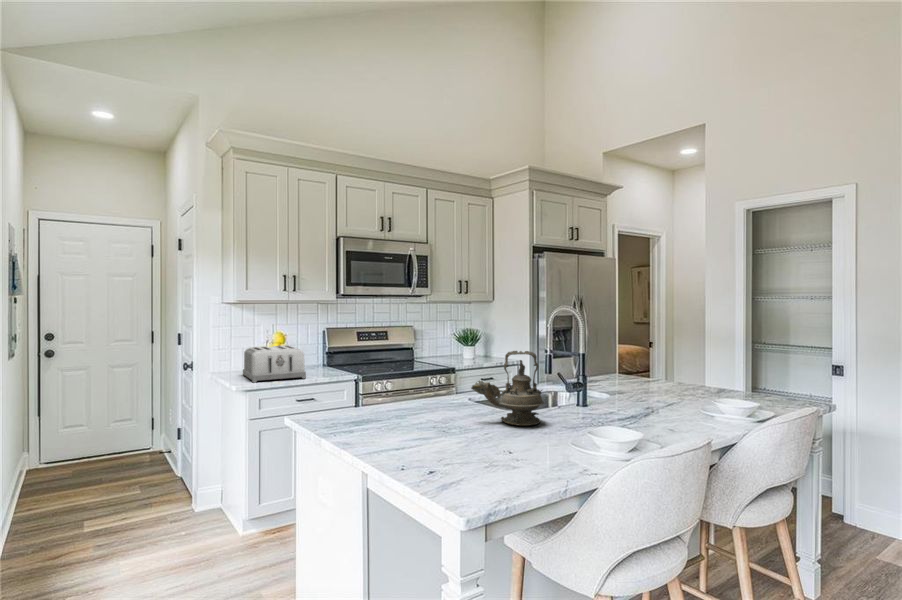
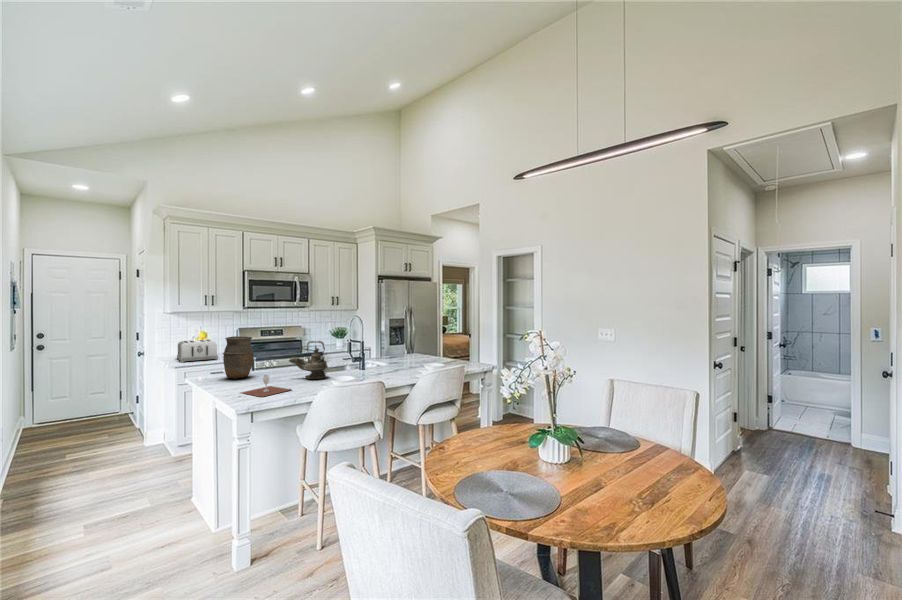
vase: none [351,340,402,419] -> present [223,336,254,379]
wine glass: none [413,420,513,470] -> present [241,375,291,397]

